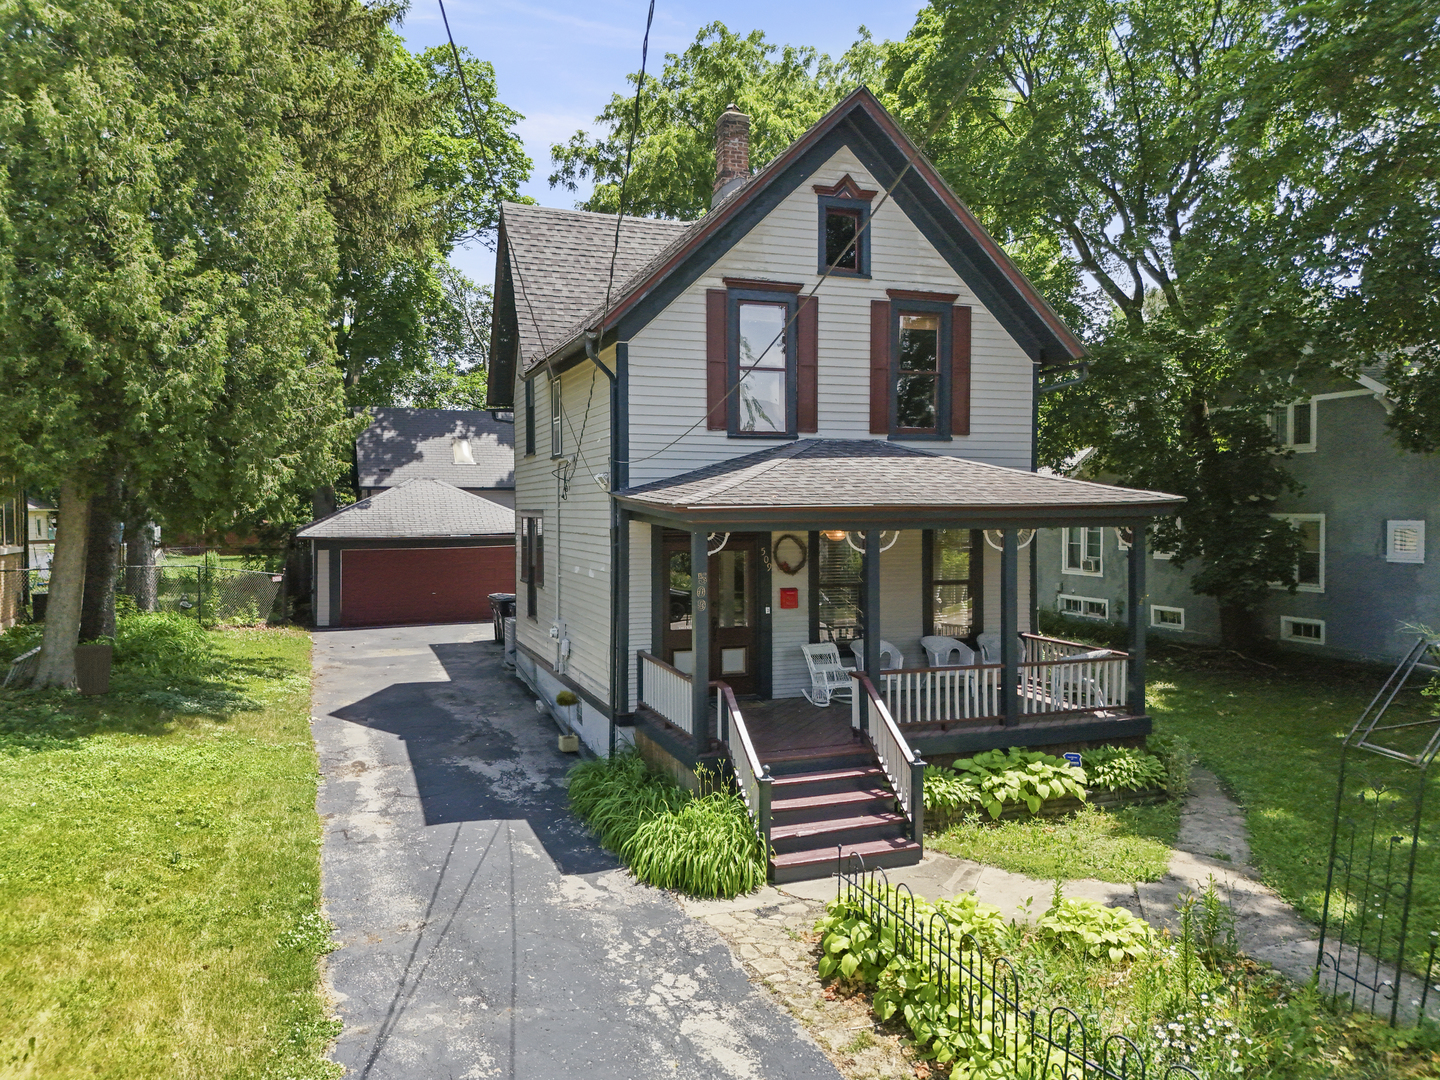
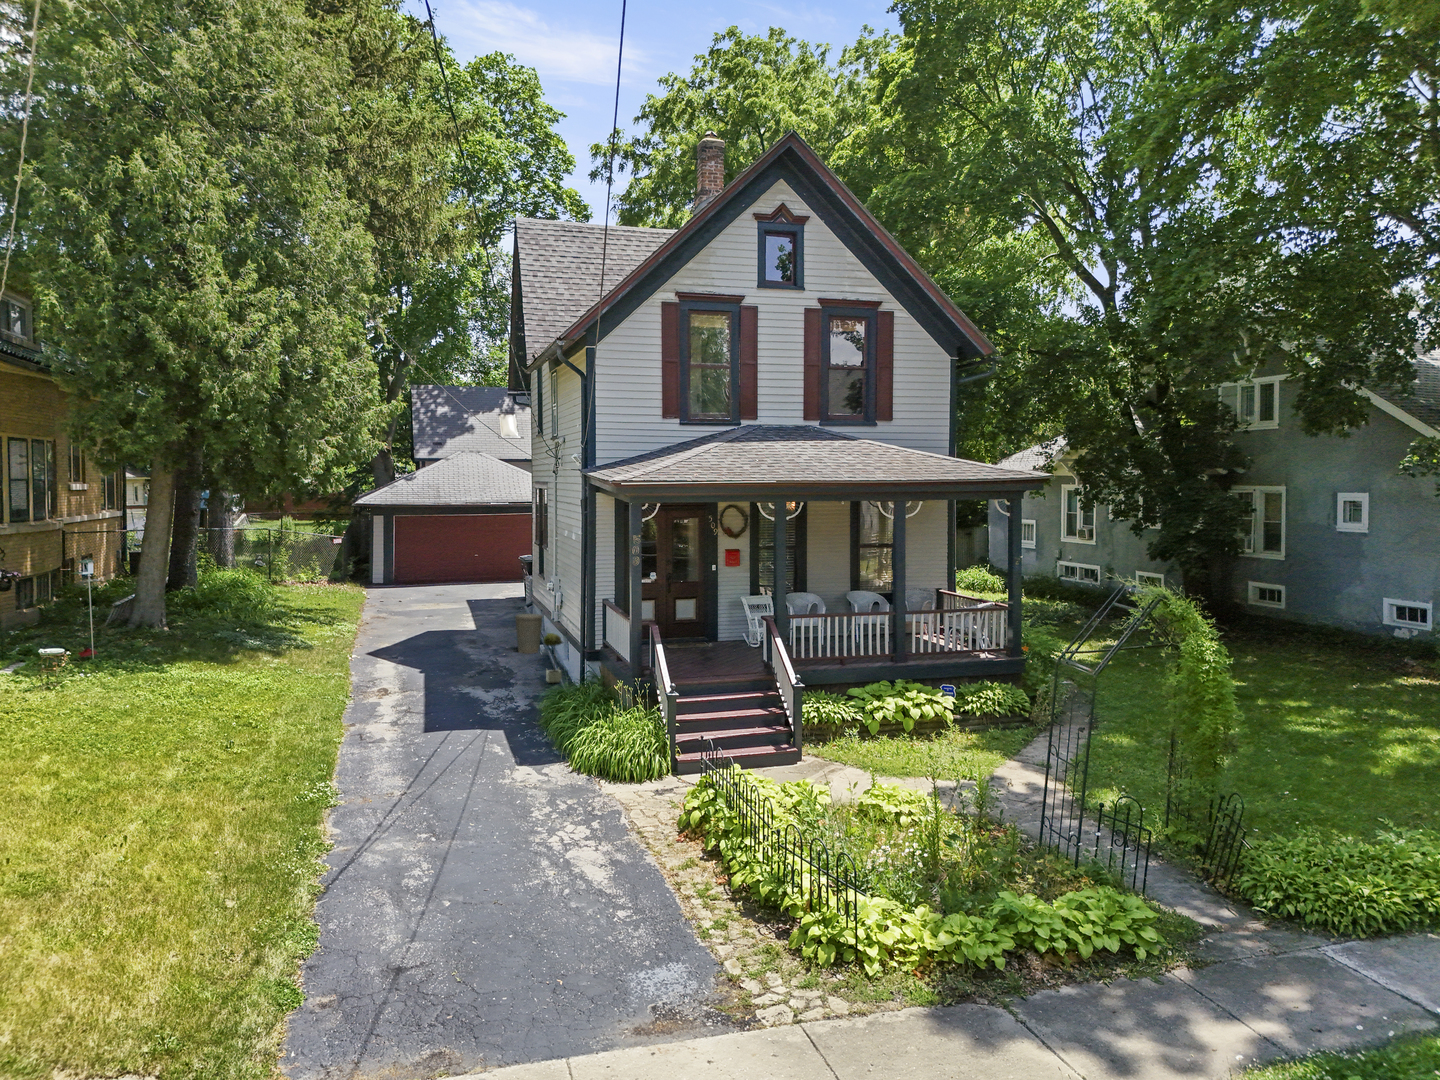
trash can: present [73,644,113,695] -> present [515,614,543,654]

